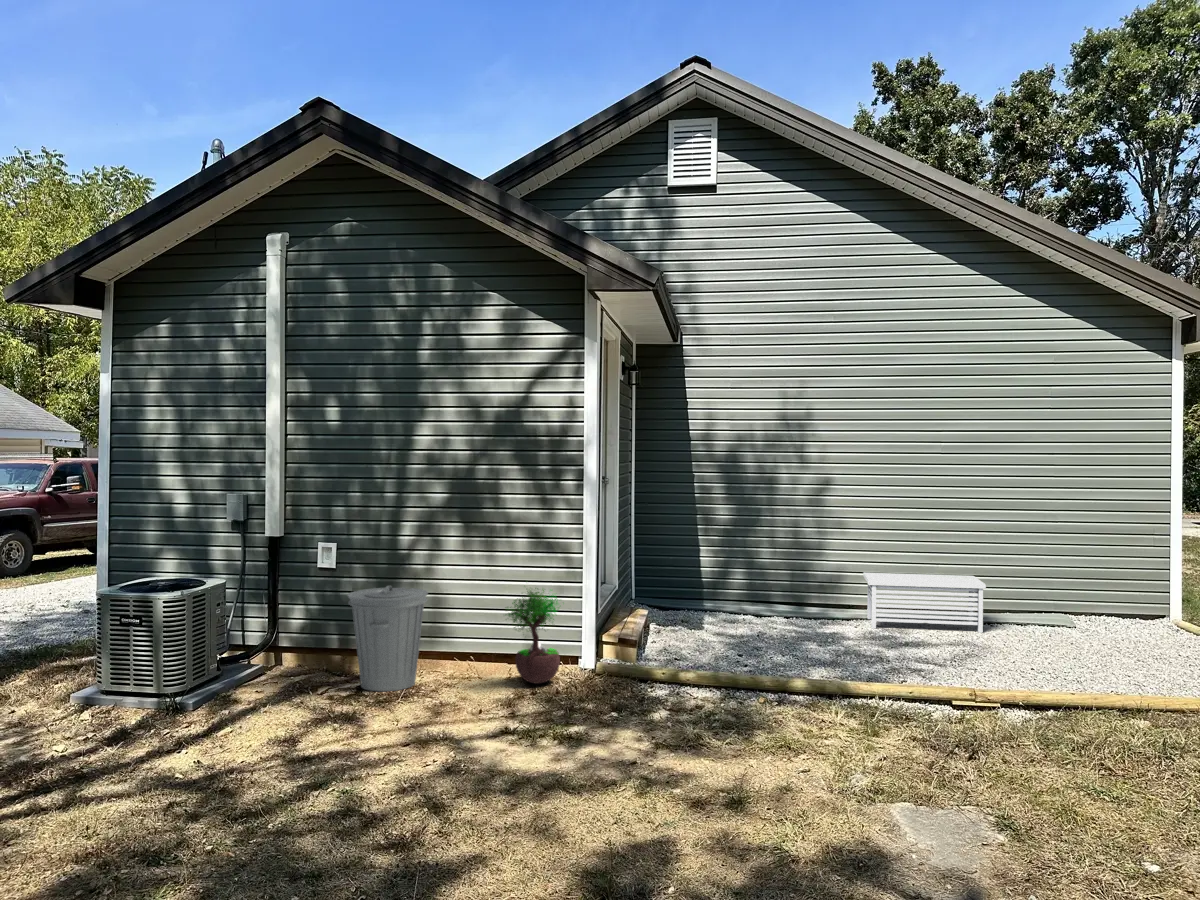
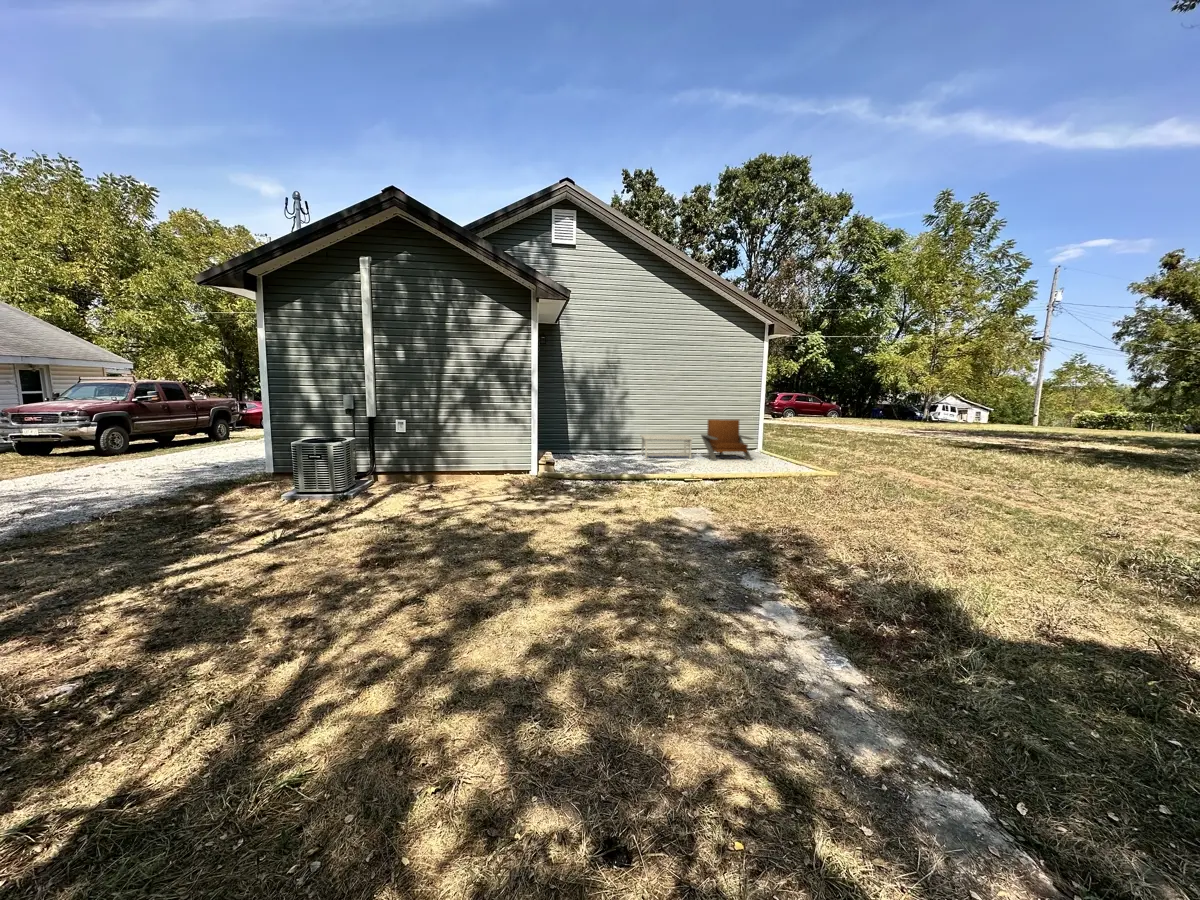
lounge chair: none [1009,541,1142,643] -> present [701,419,753,461]
trash can: present [348,586,428,691] -> none [418,439,458,489]
potted tree: present [506,588,560,684] -> none [496,436,525,483]

